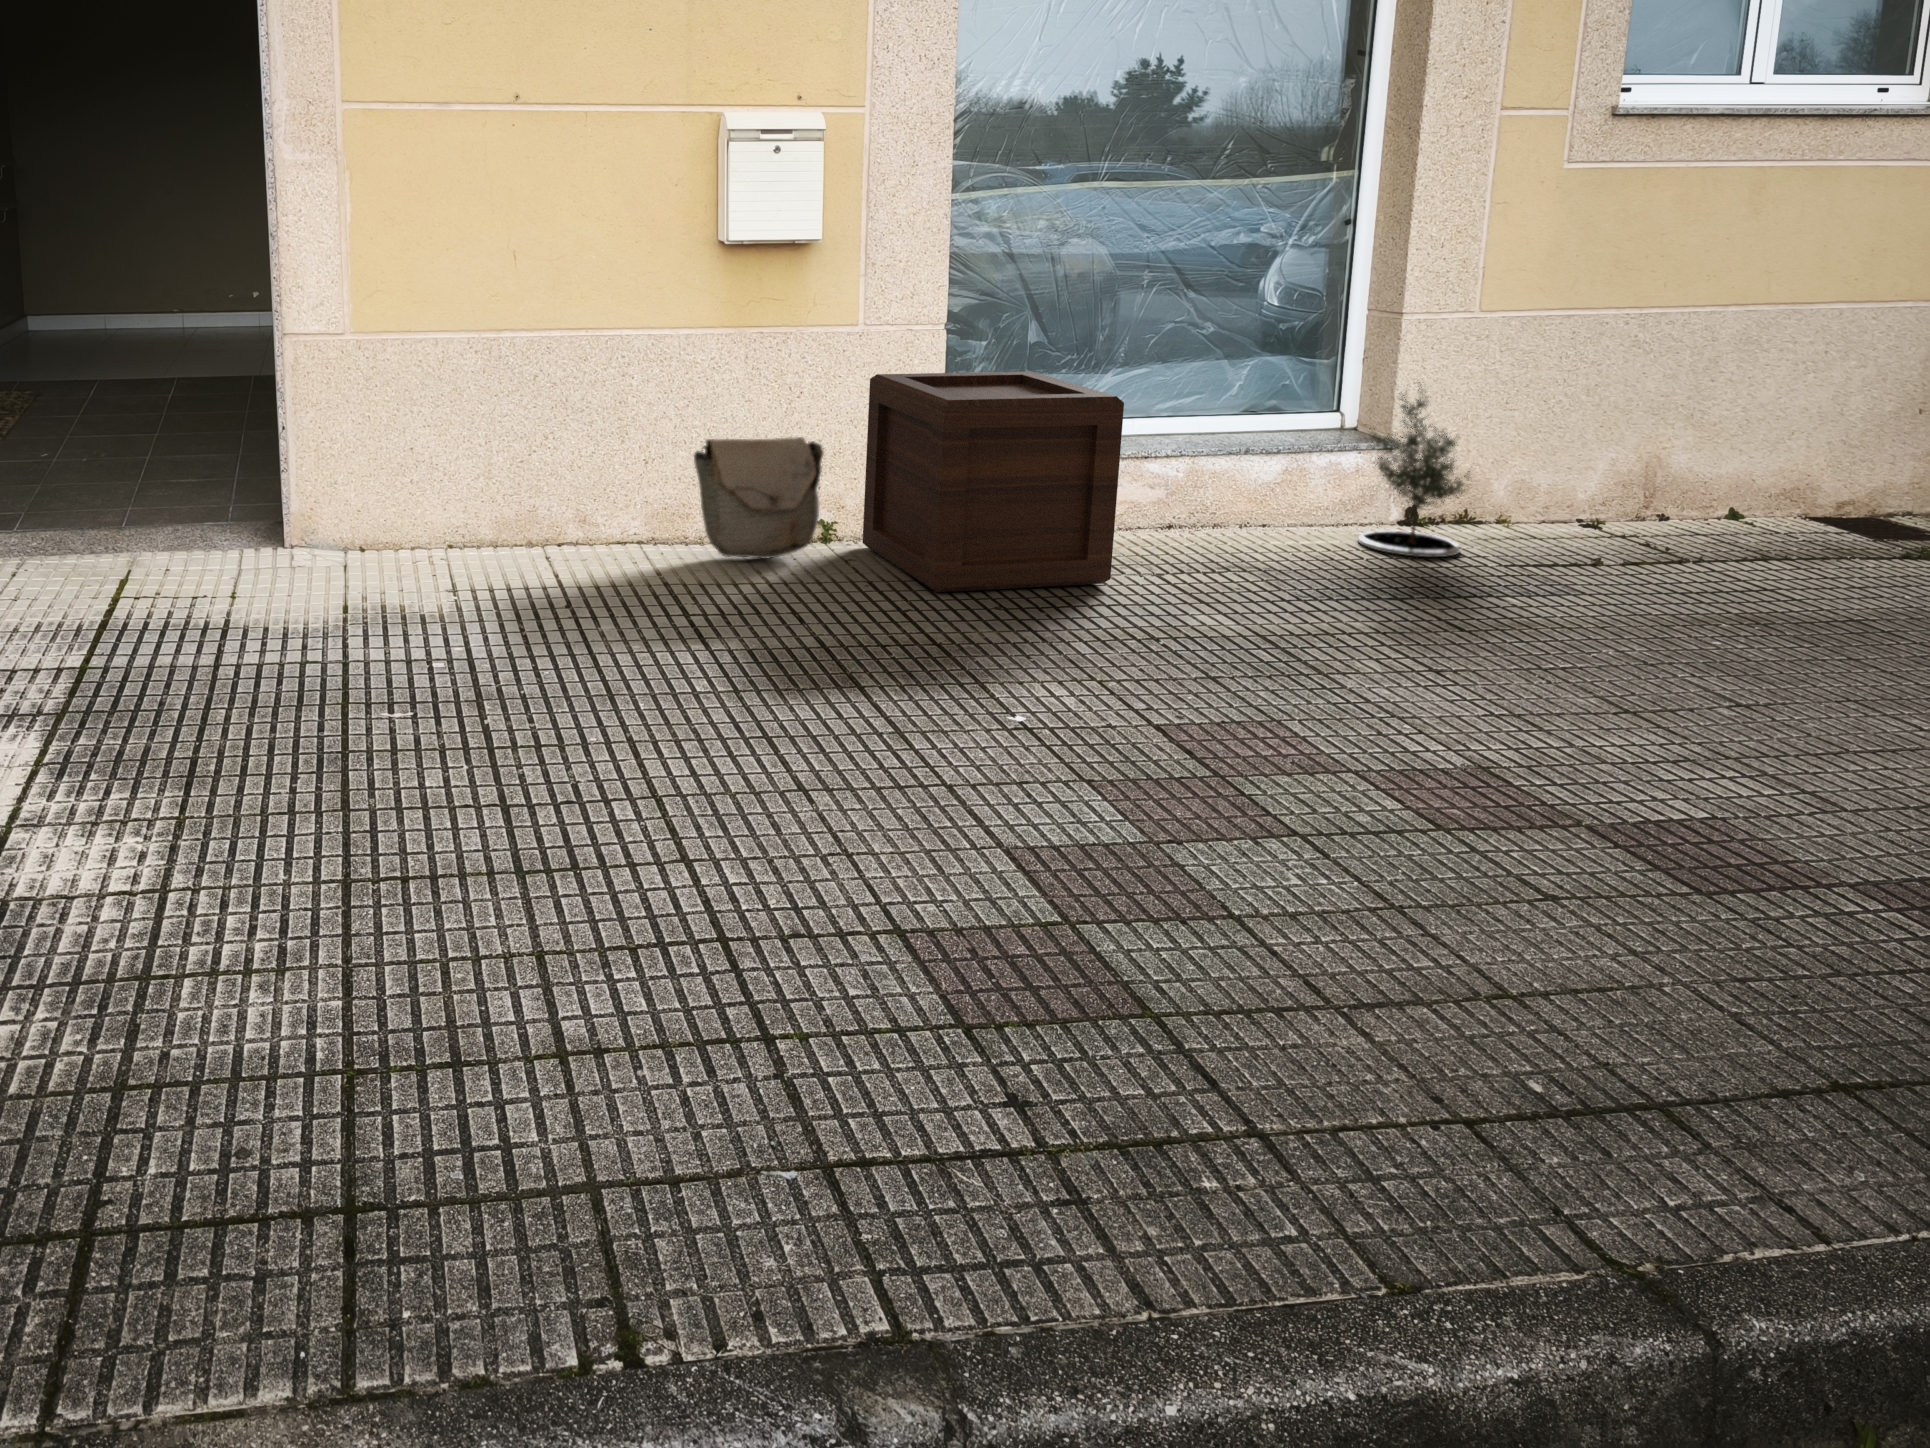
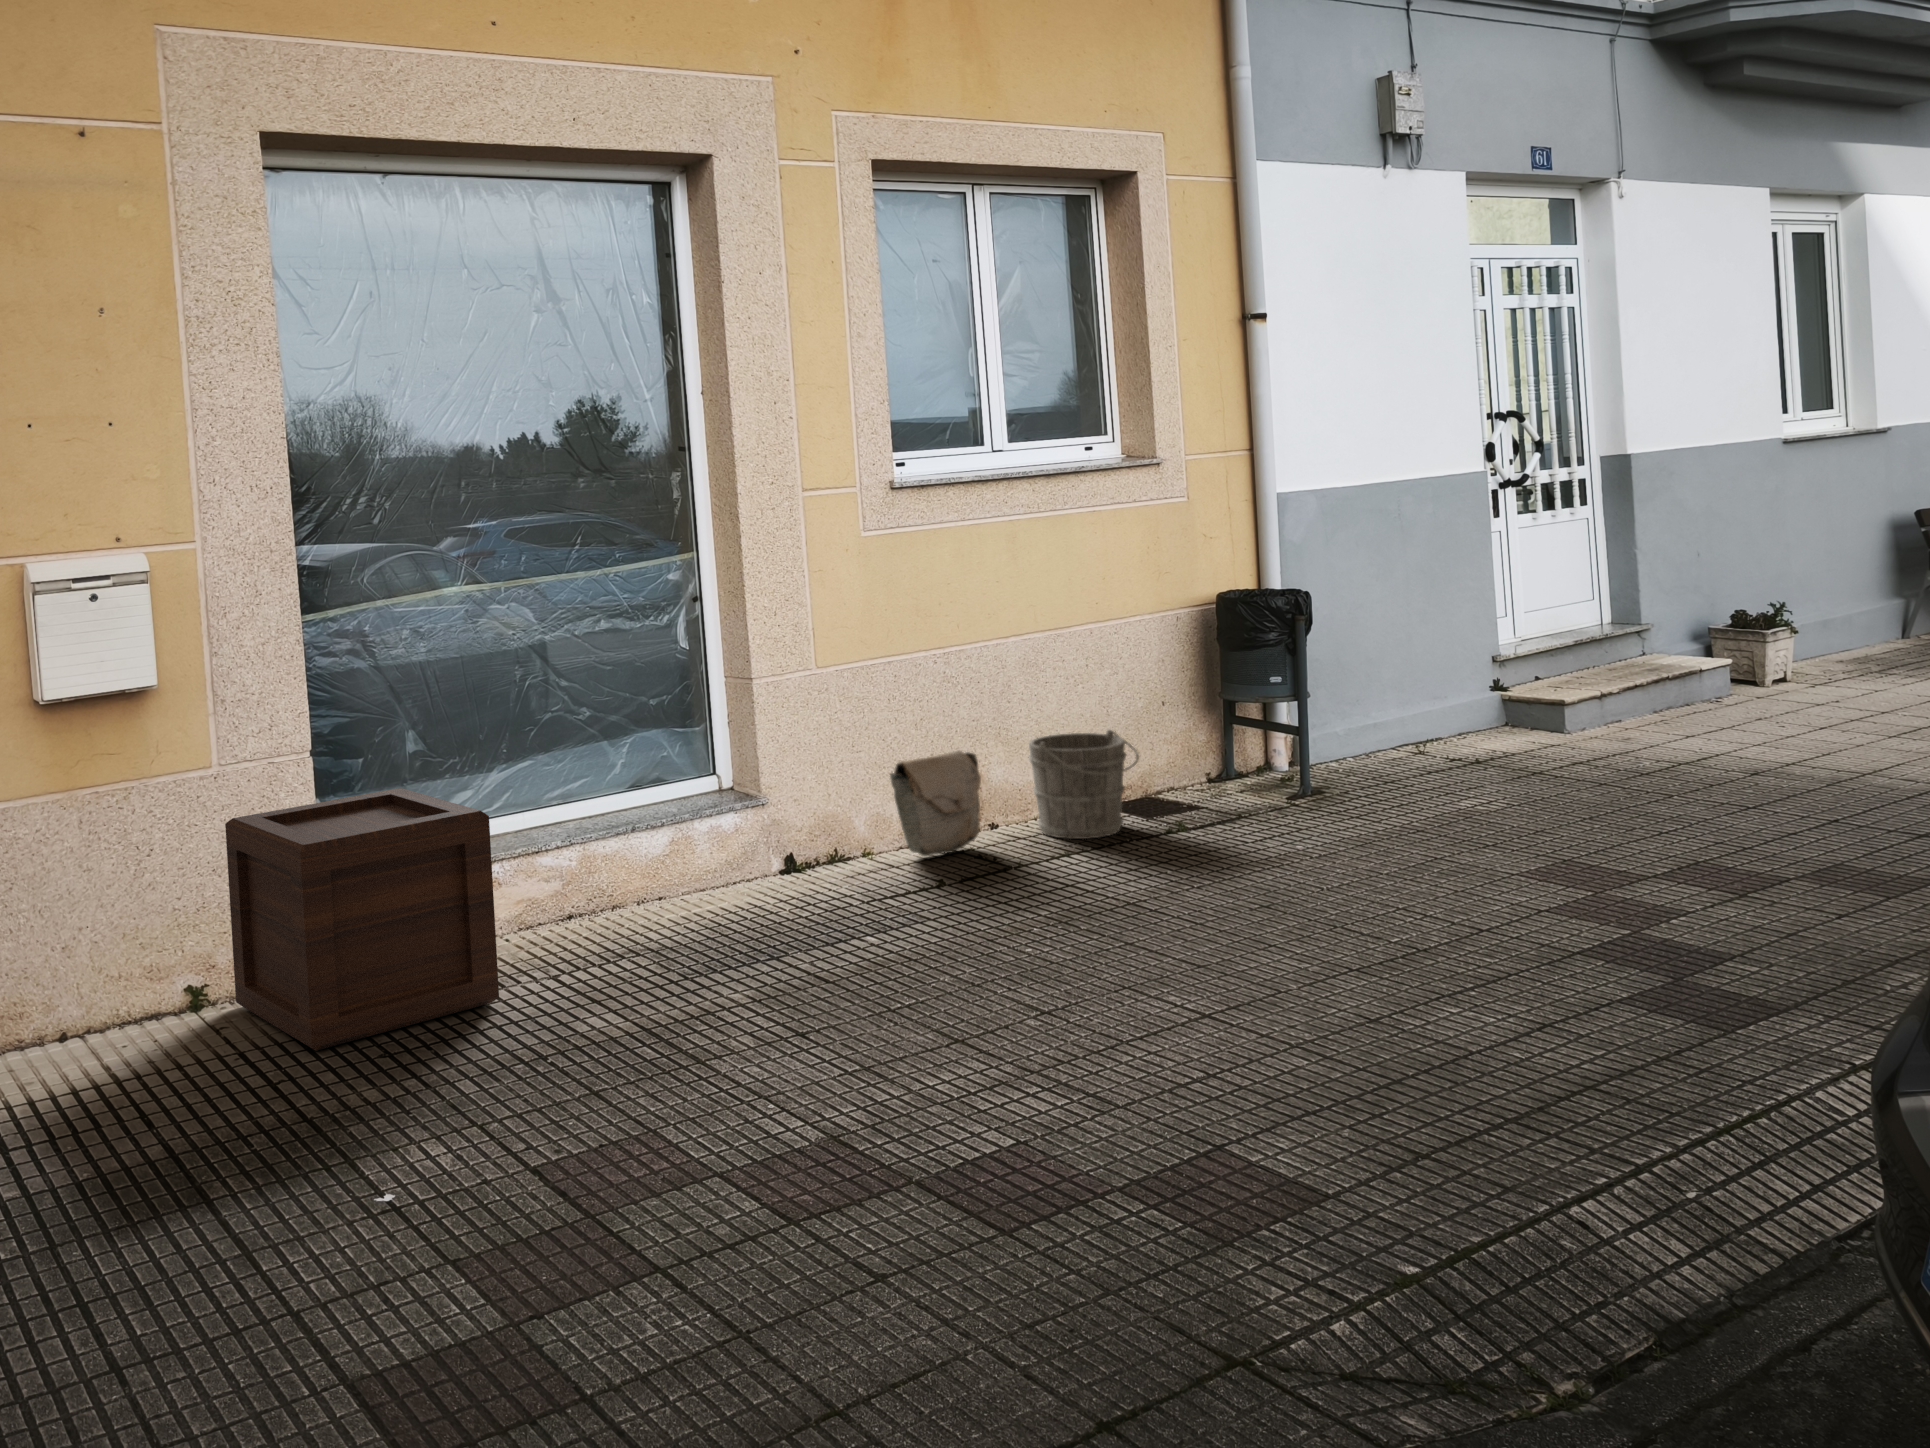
potted tree: present [1358,382,1470,557] -> none [733,741,830,910]
bucket: none [1717,428,1873,547] -> present [1029,730,1139,839]
bag: present [694,437,823,559] -> present [890,750,981,856]

